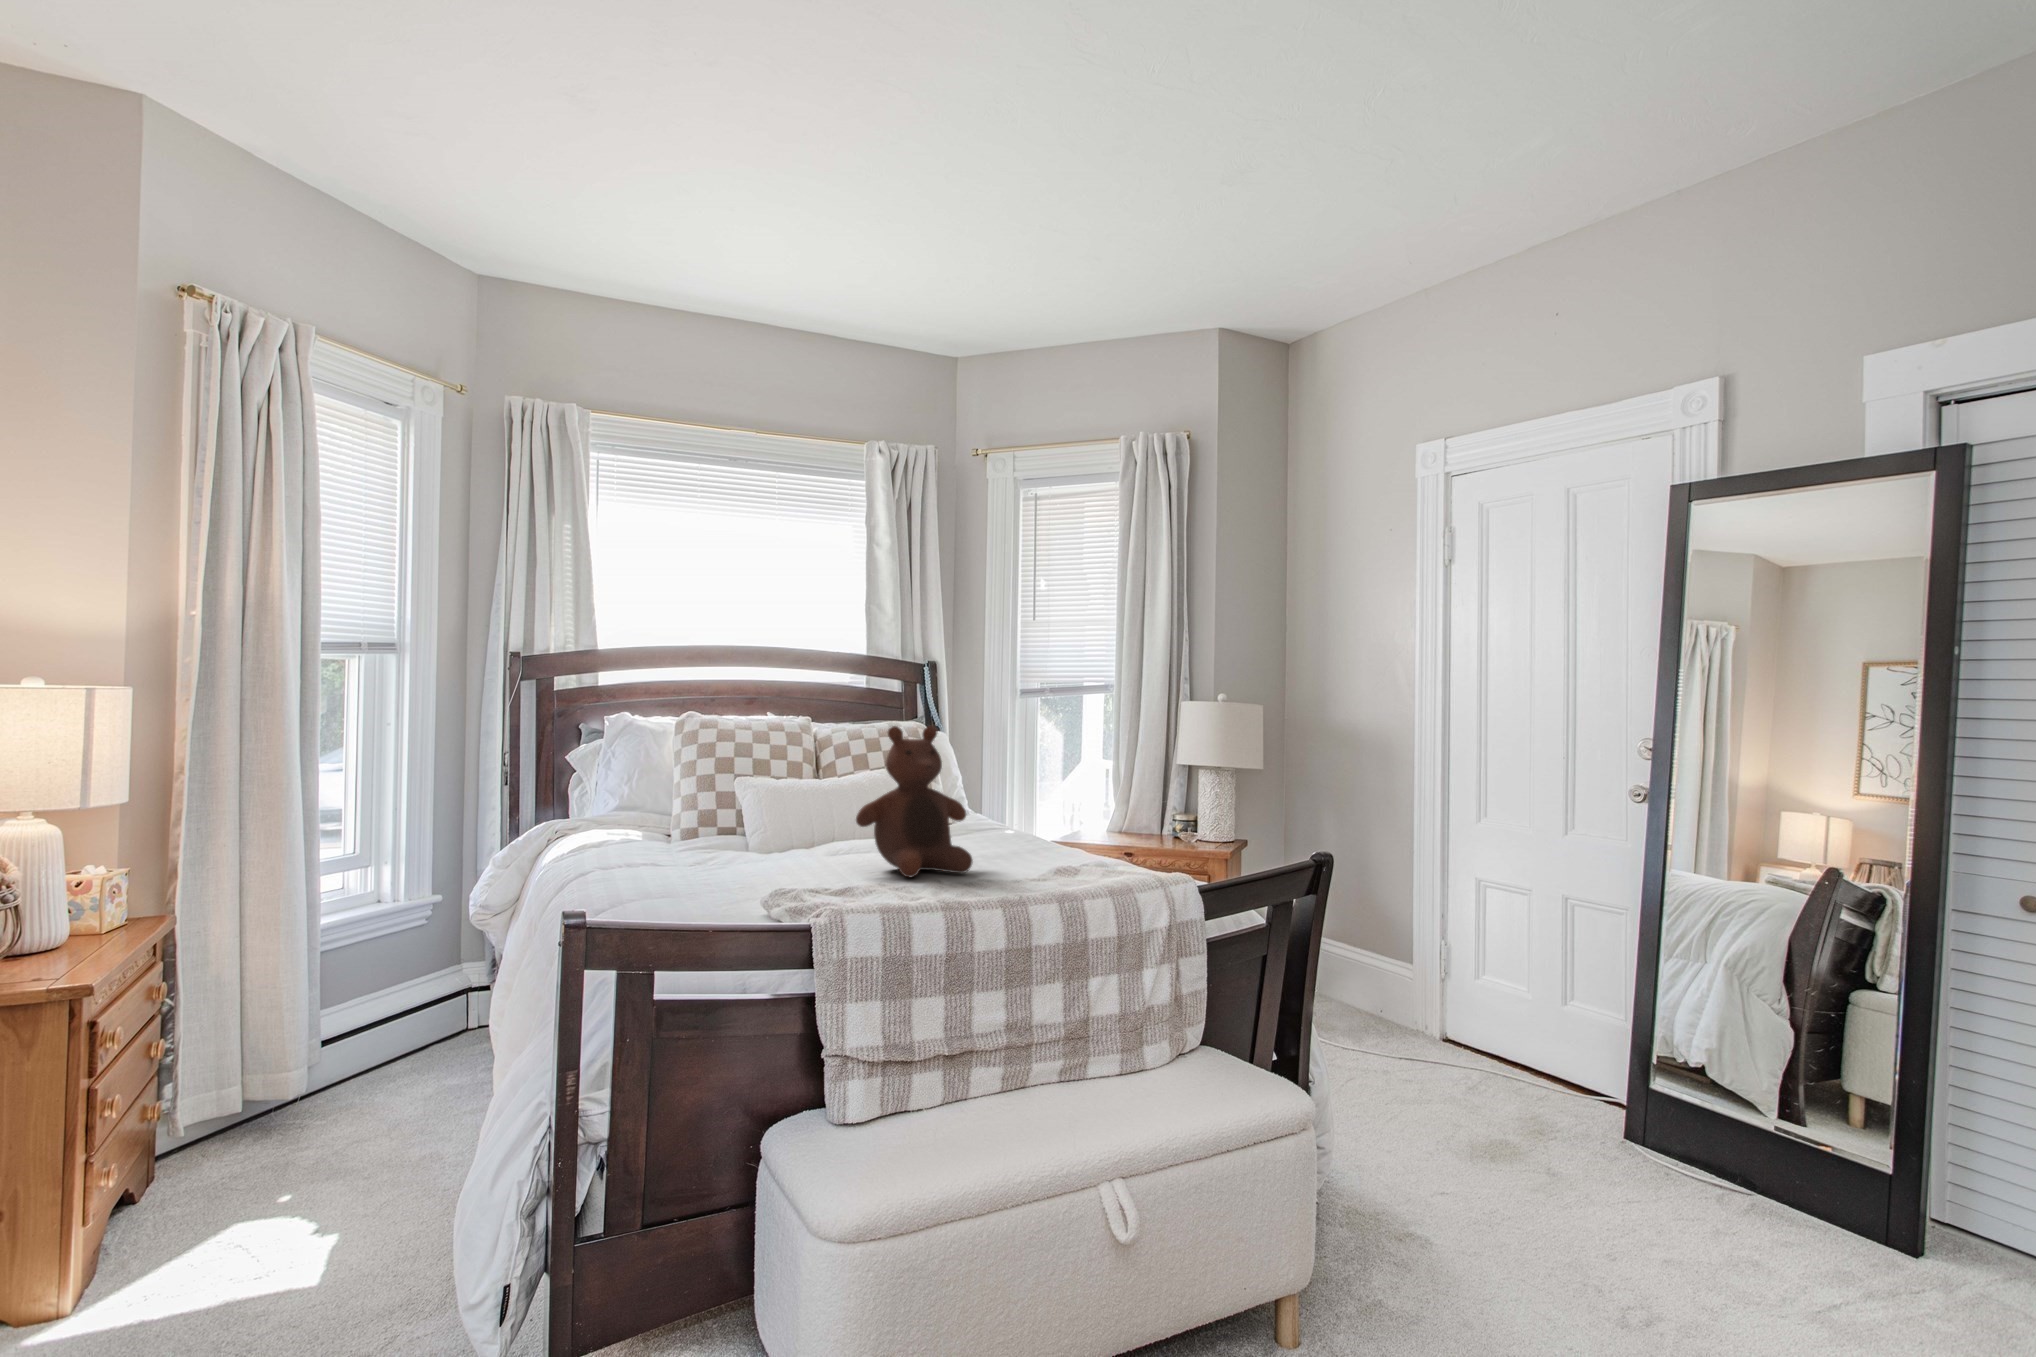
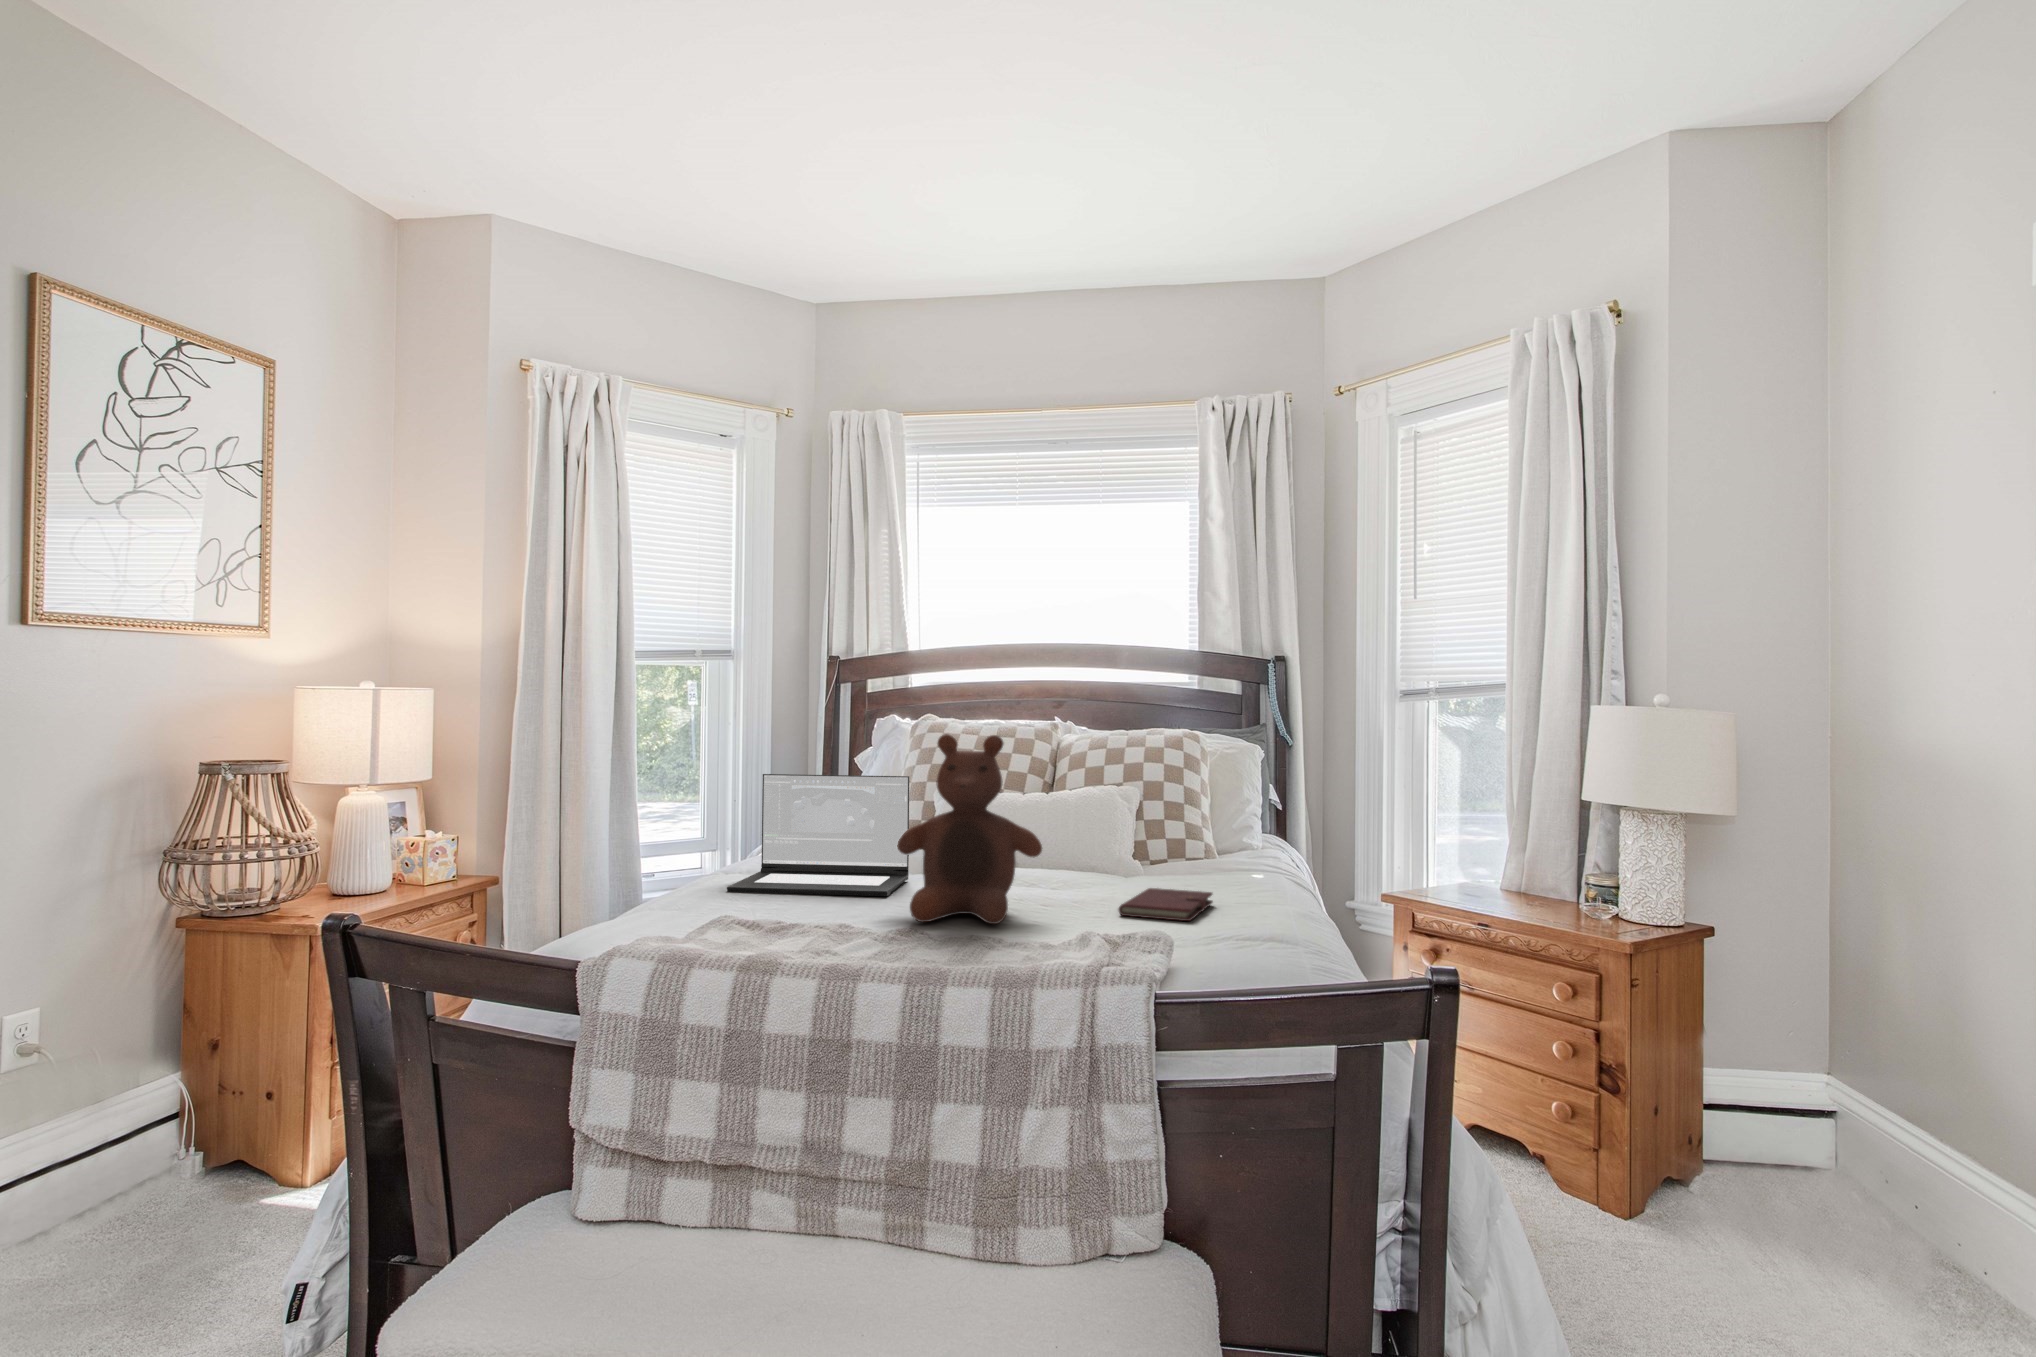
laptop: none [656,765,820,877] -> present [727,774,909,896]
notebook: none [999,841,1069,861] -> present [1119,888,1213,921]

